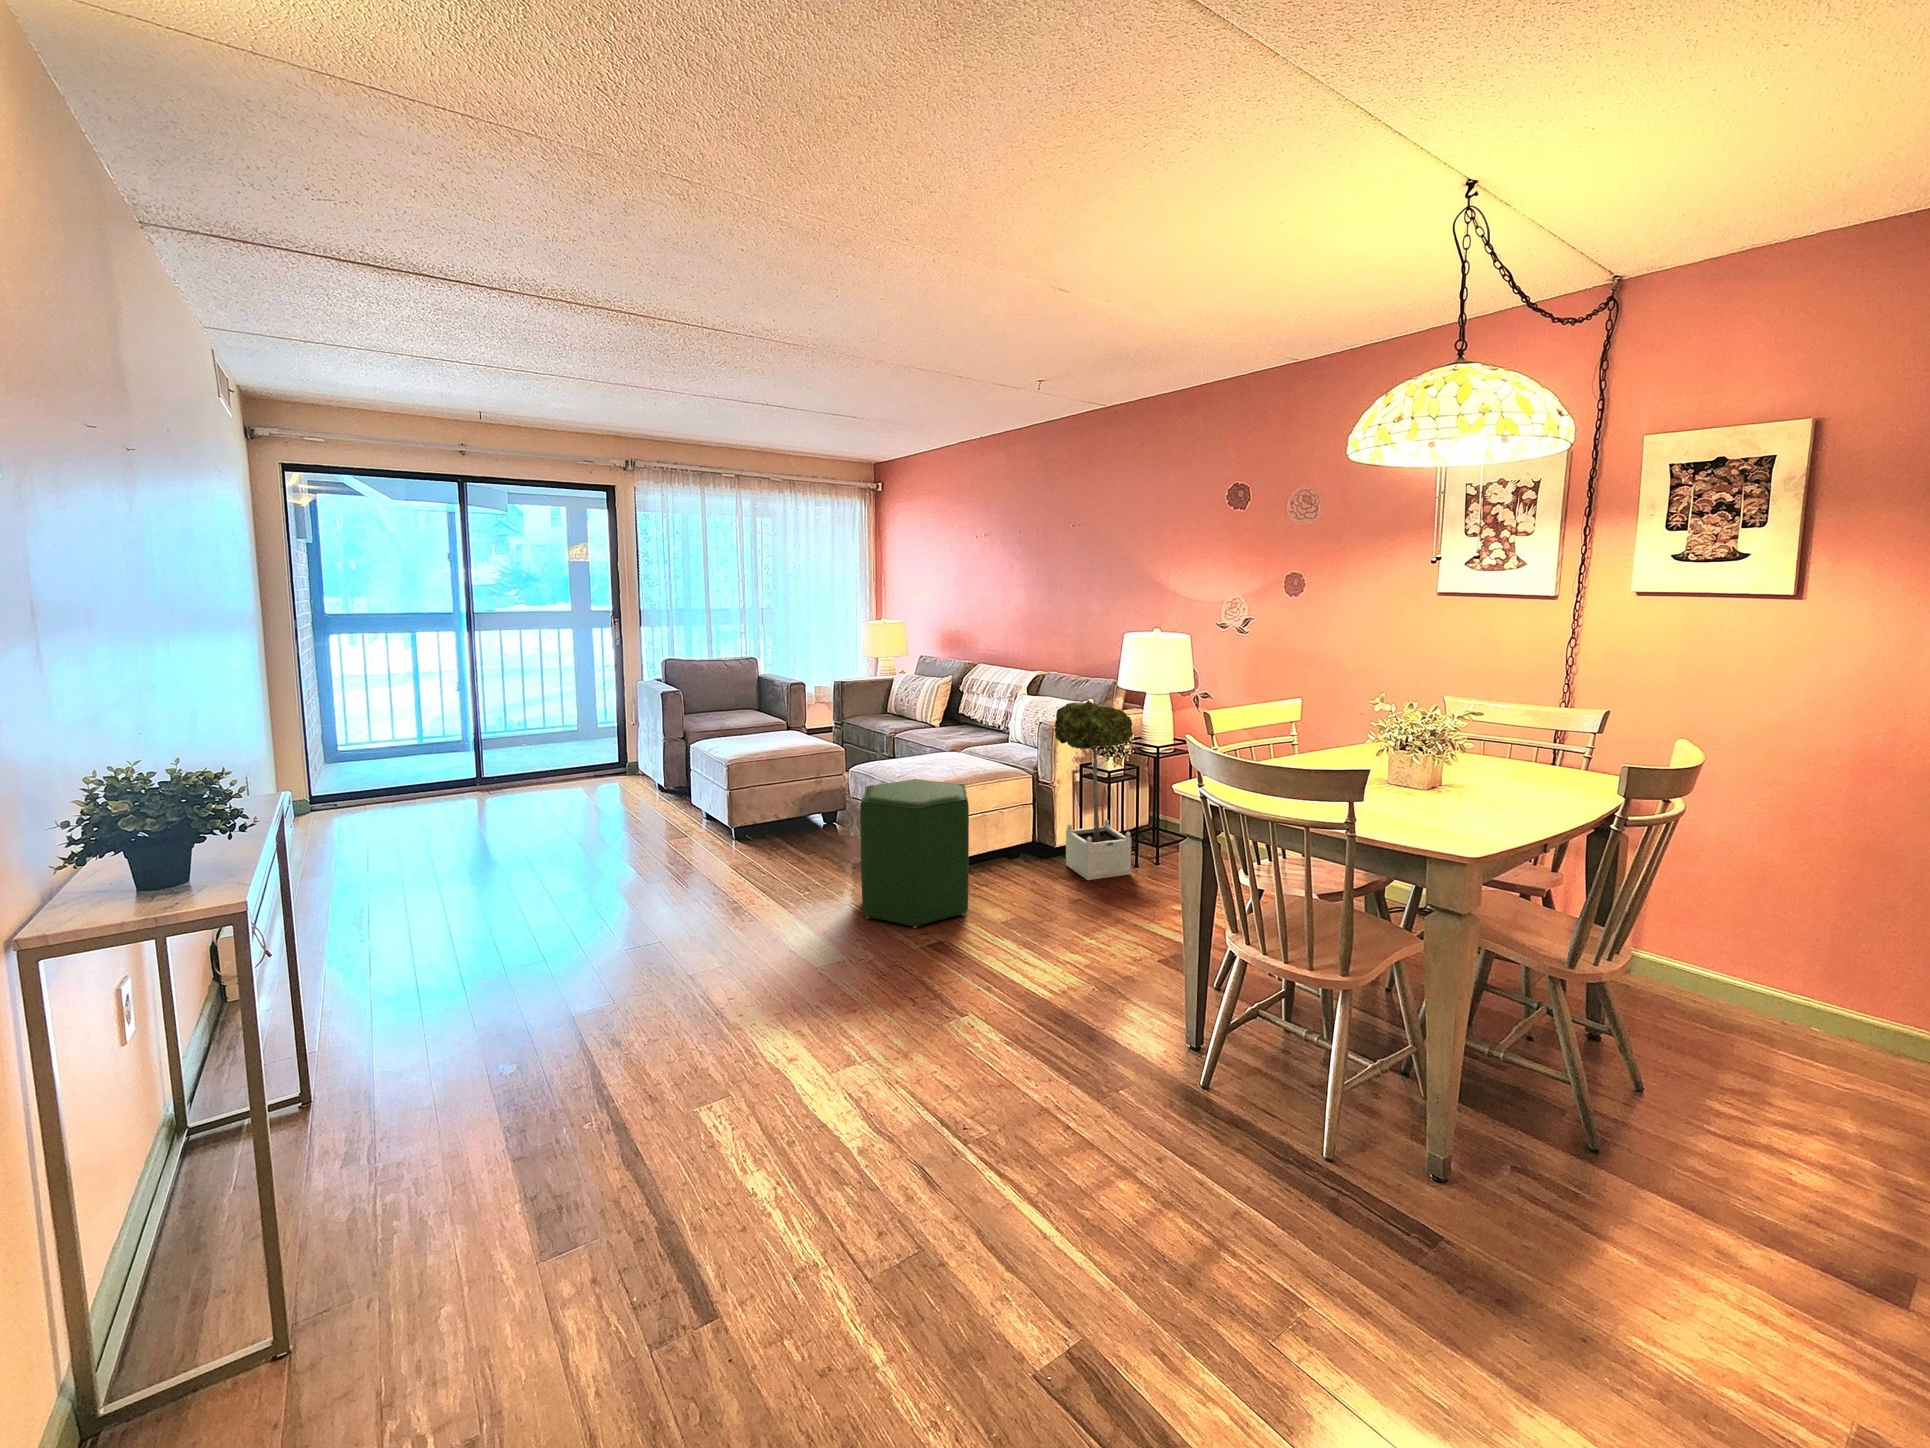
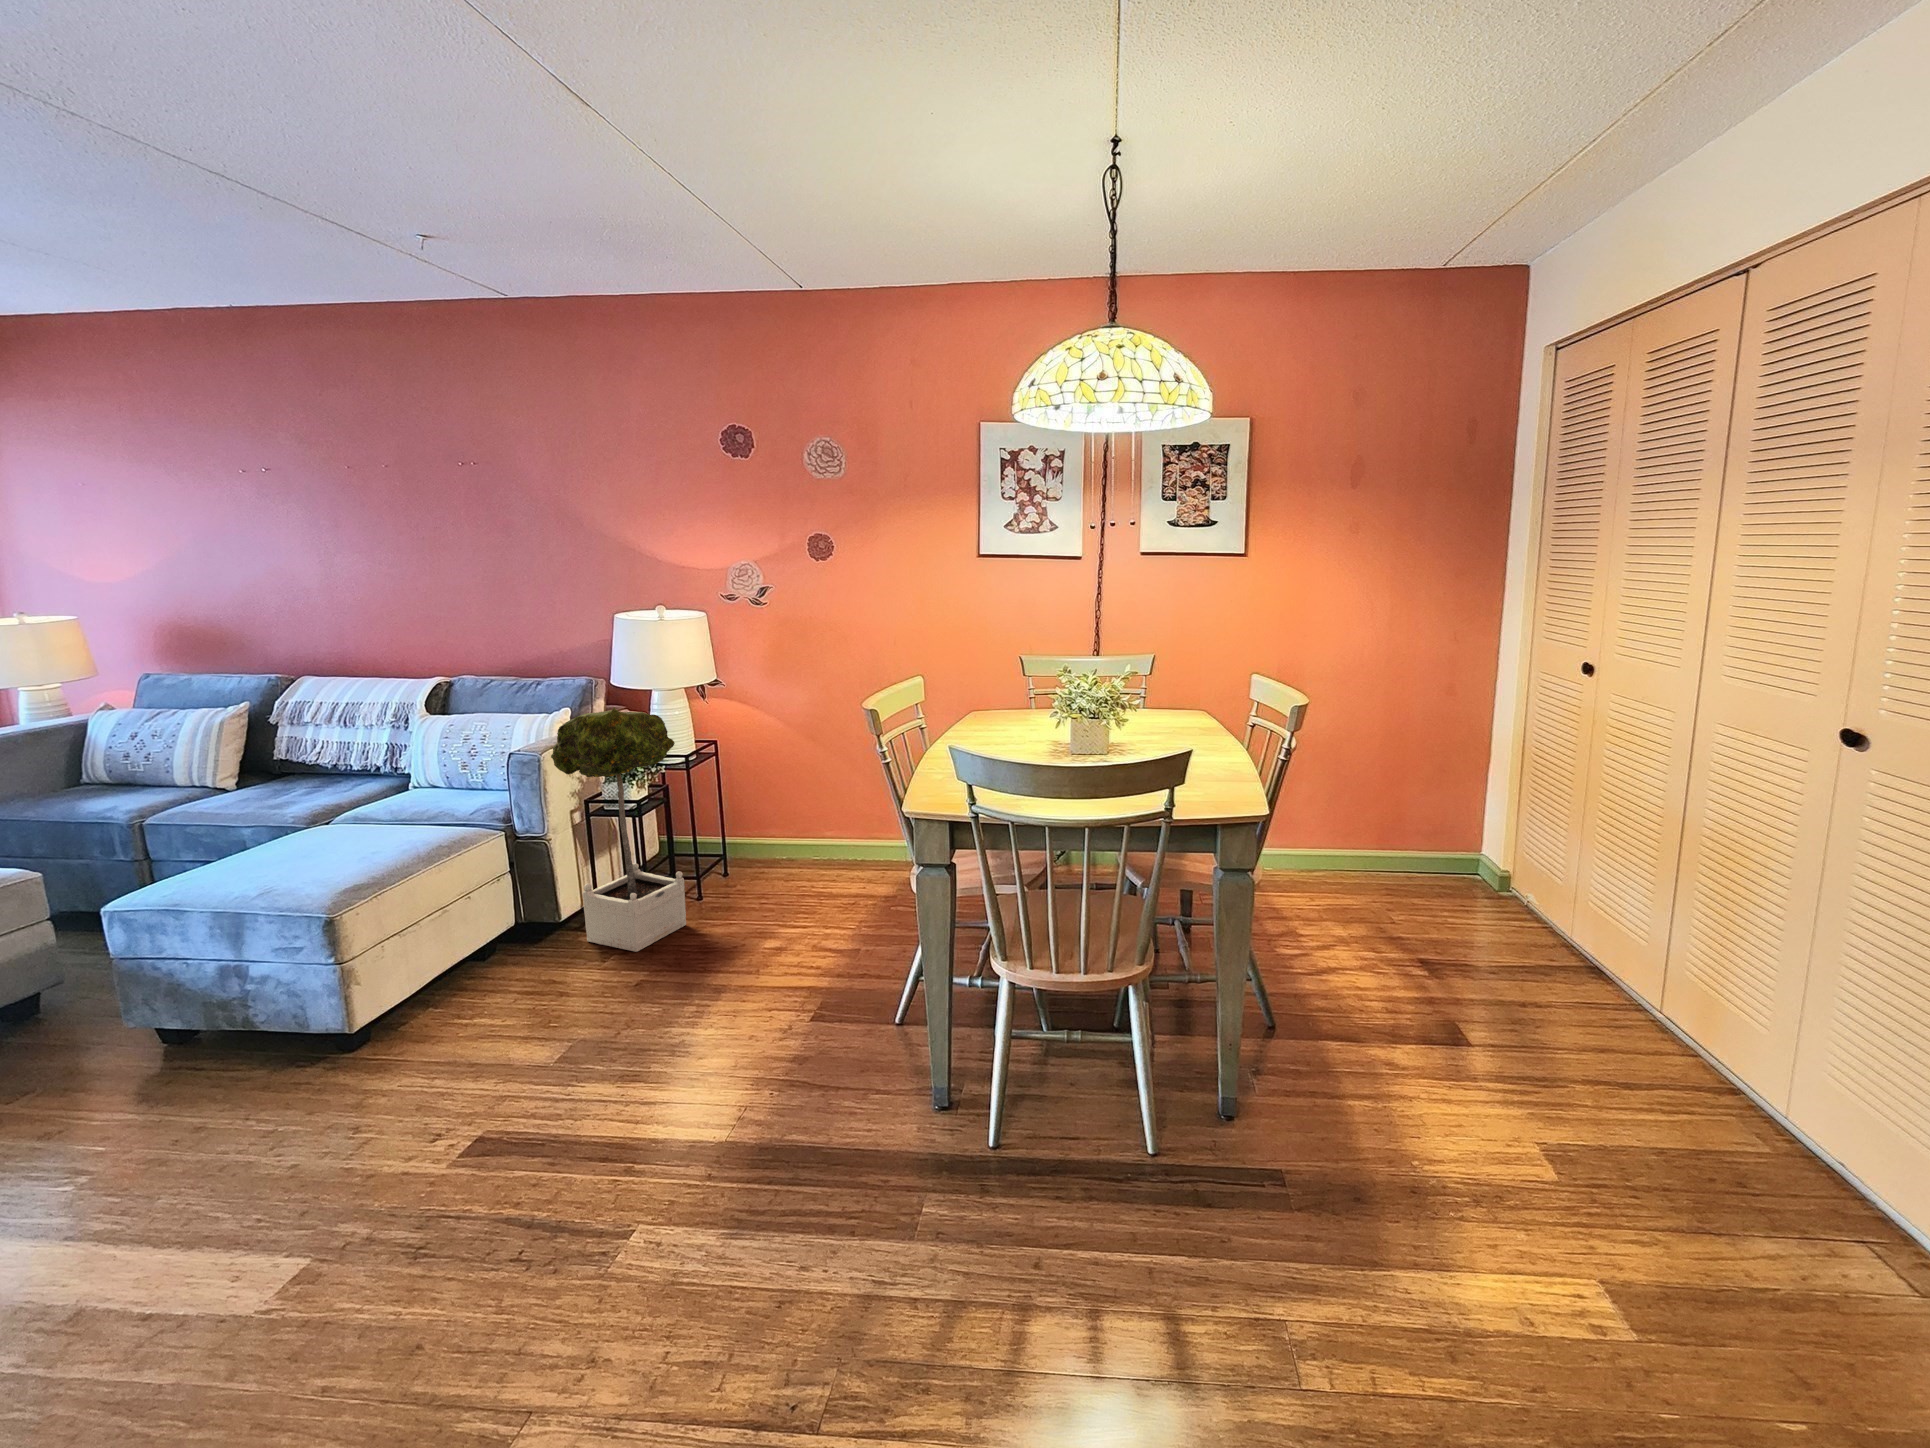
ottoman: present [860,779,969,928] -> none [221,872,491,1165]

